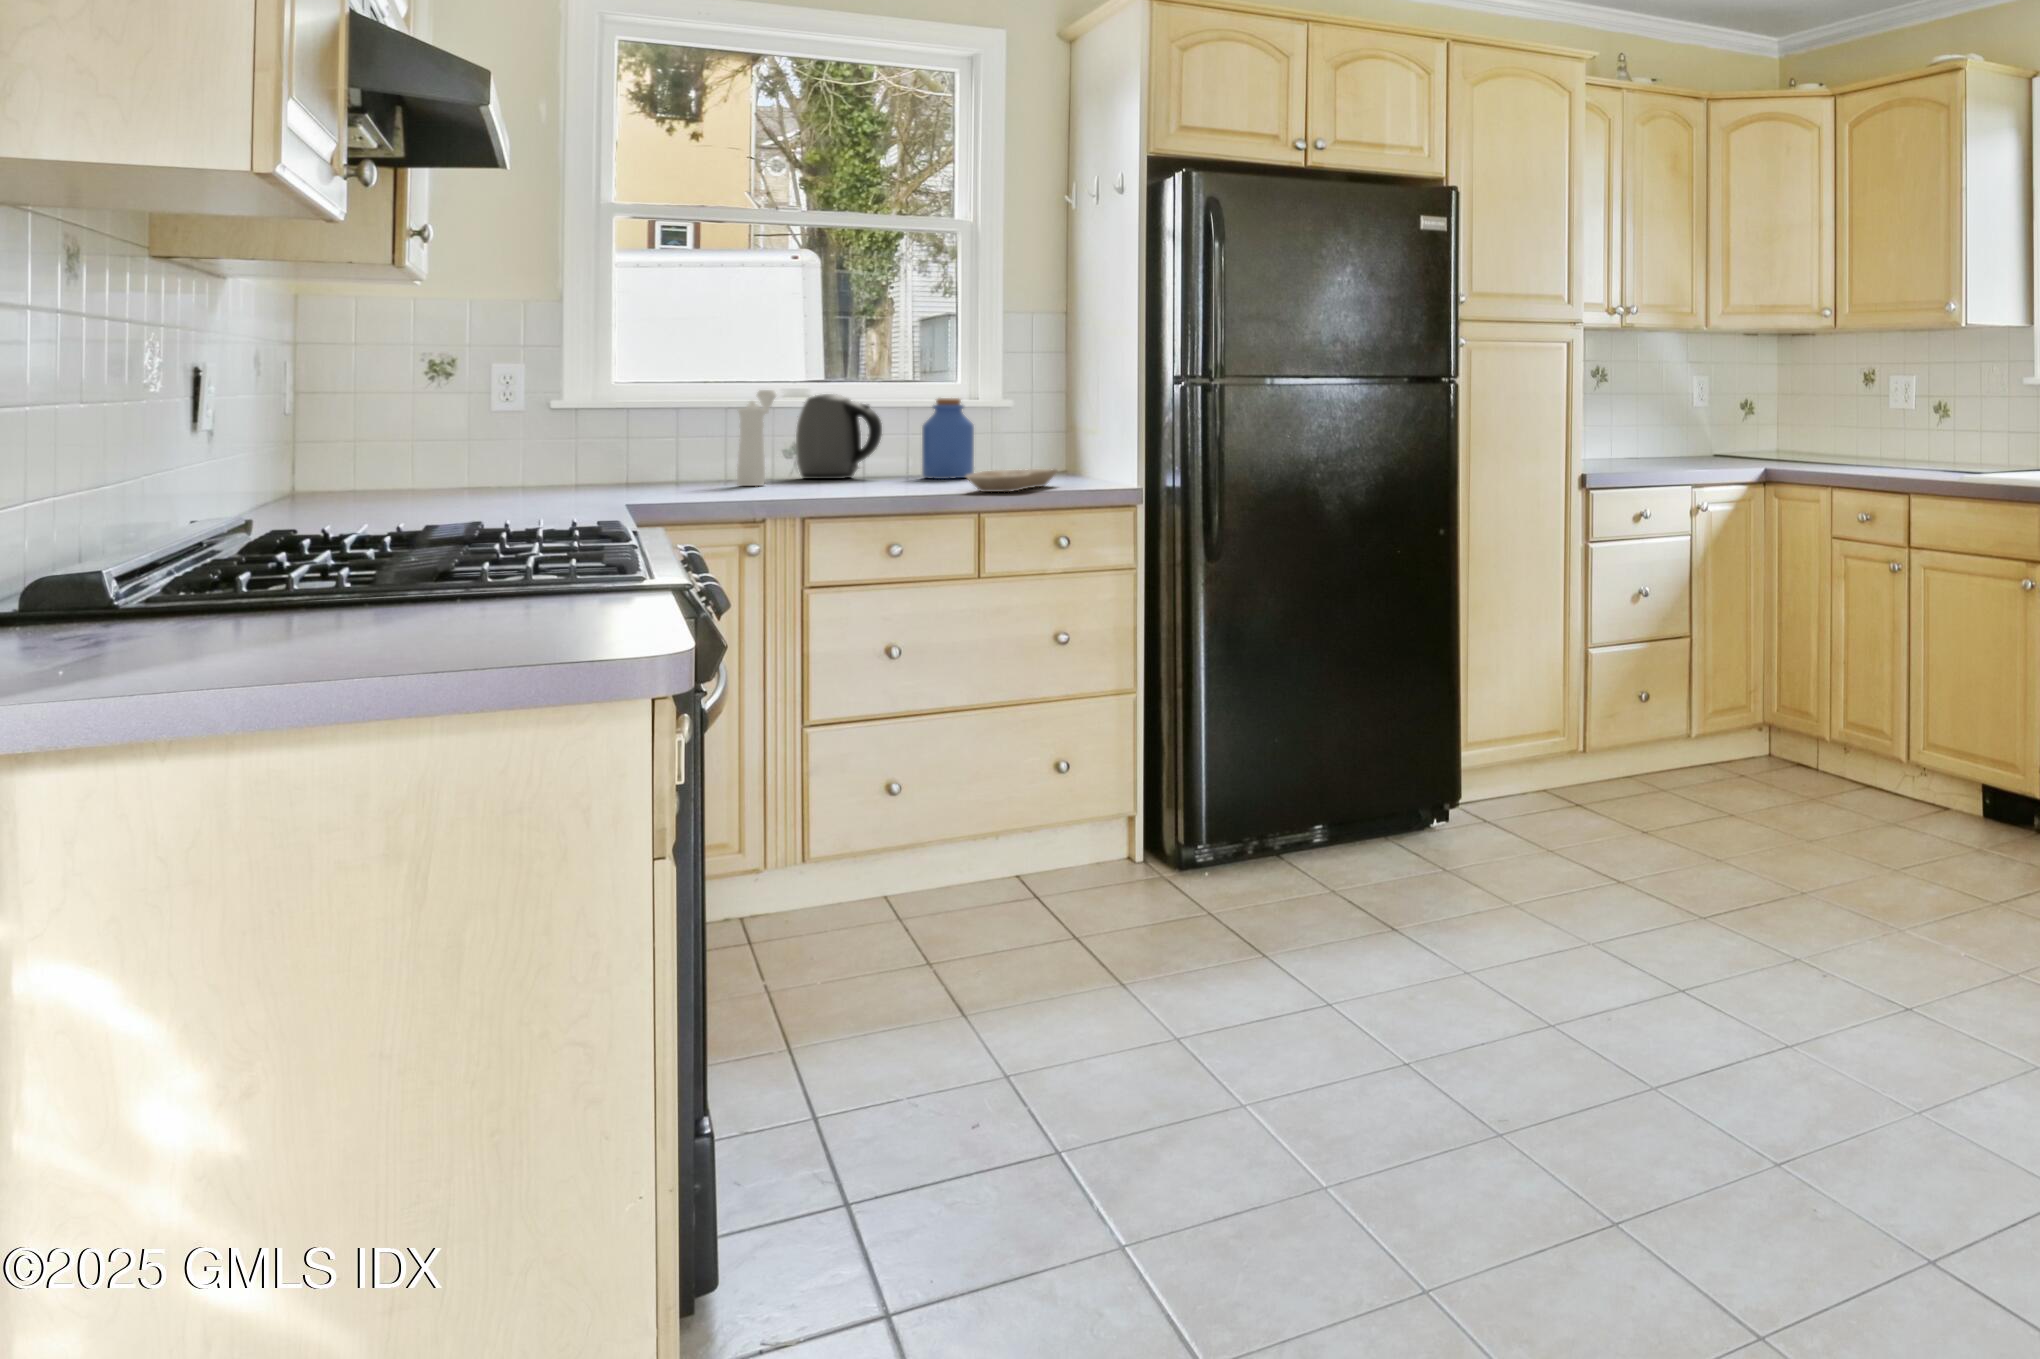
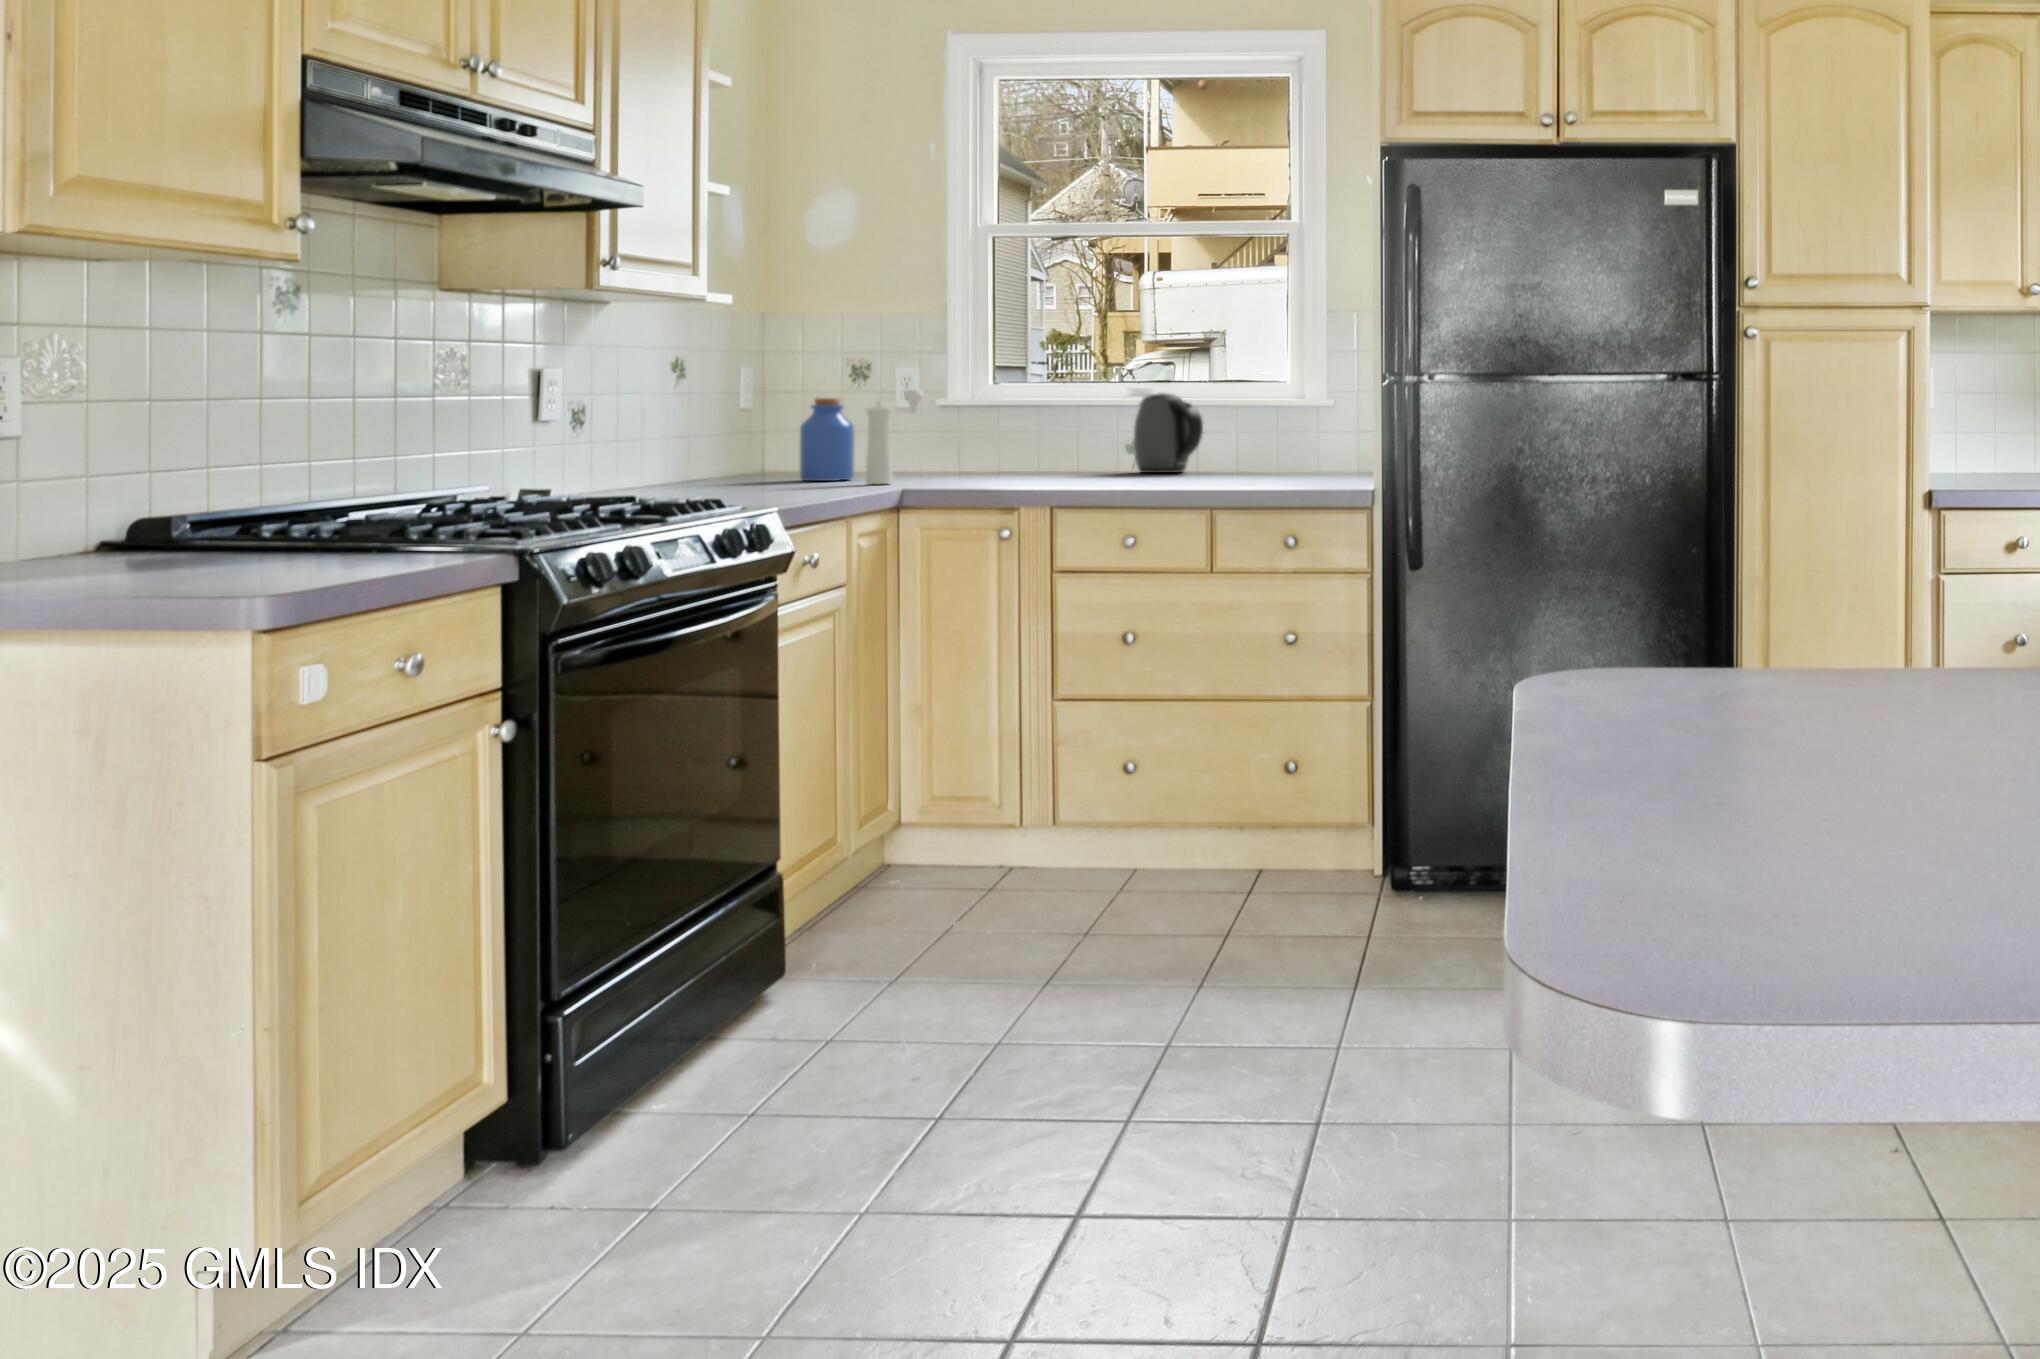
pepper mill: present [737,390,776,486] -> present [866,390,923,484]
jar: present [922,398,974,479] -> present [799,398,854,481]
tray: present [965,469,1057,492] -> none [1173,468,1295,489]

